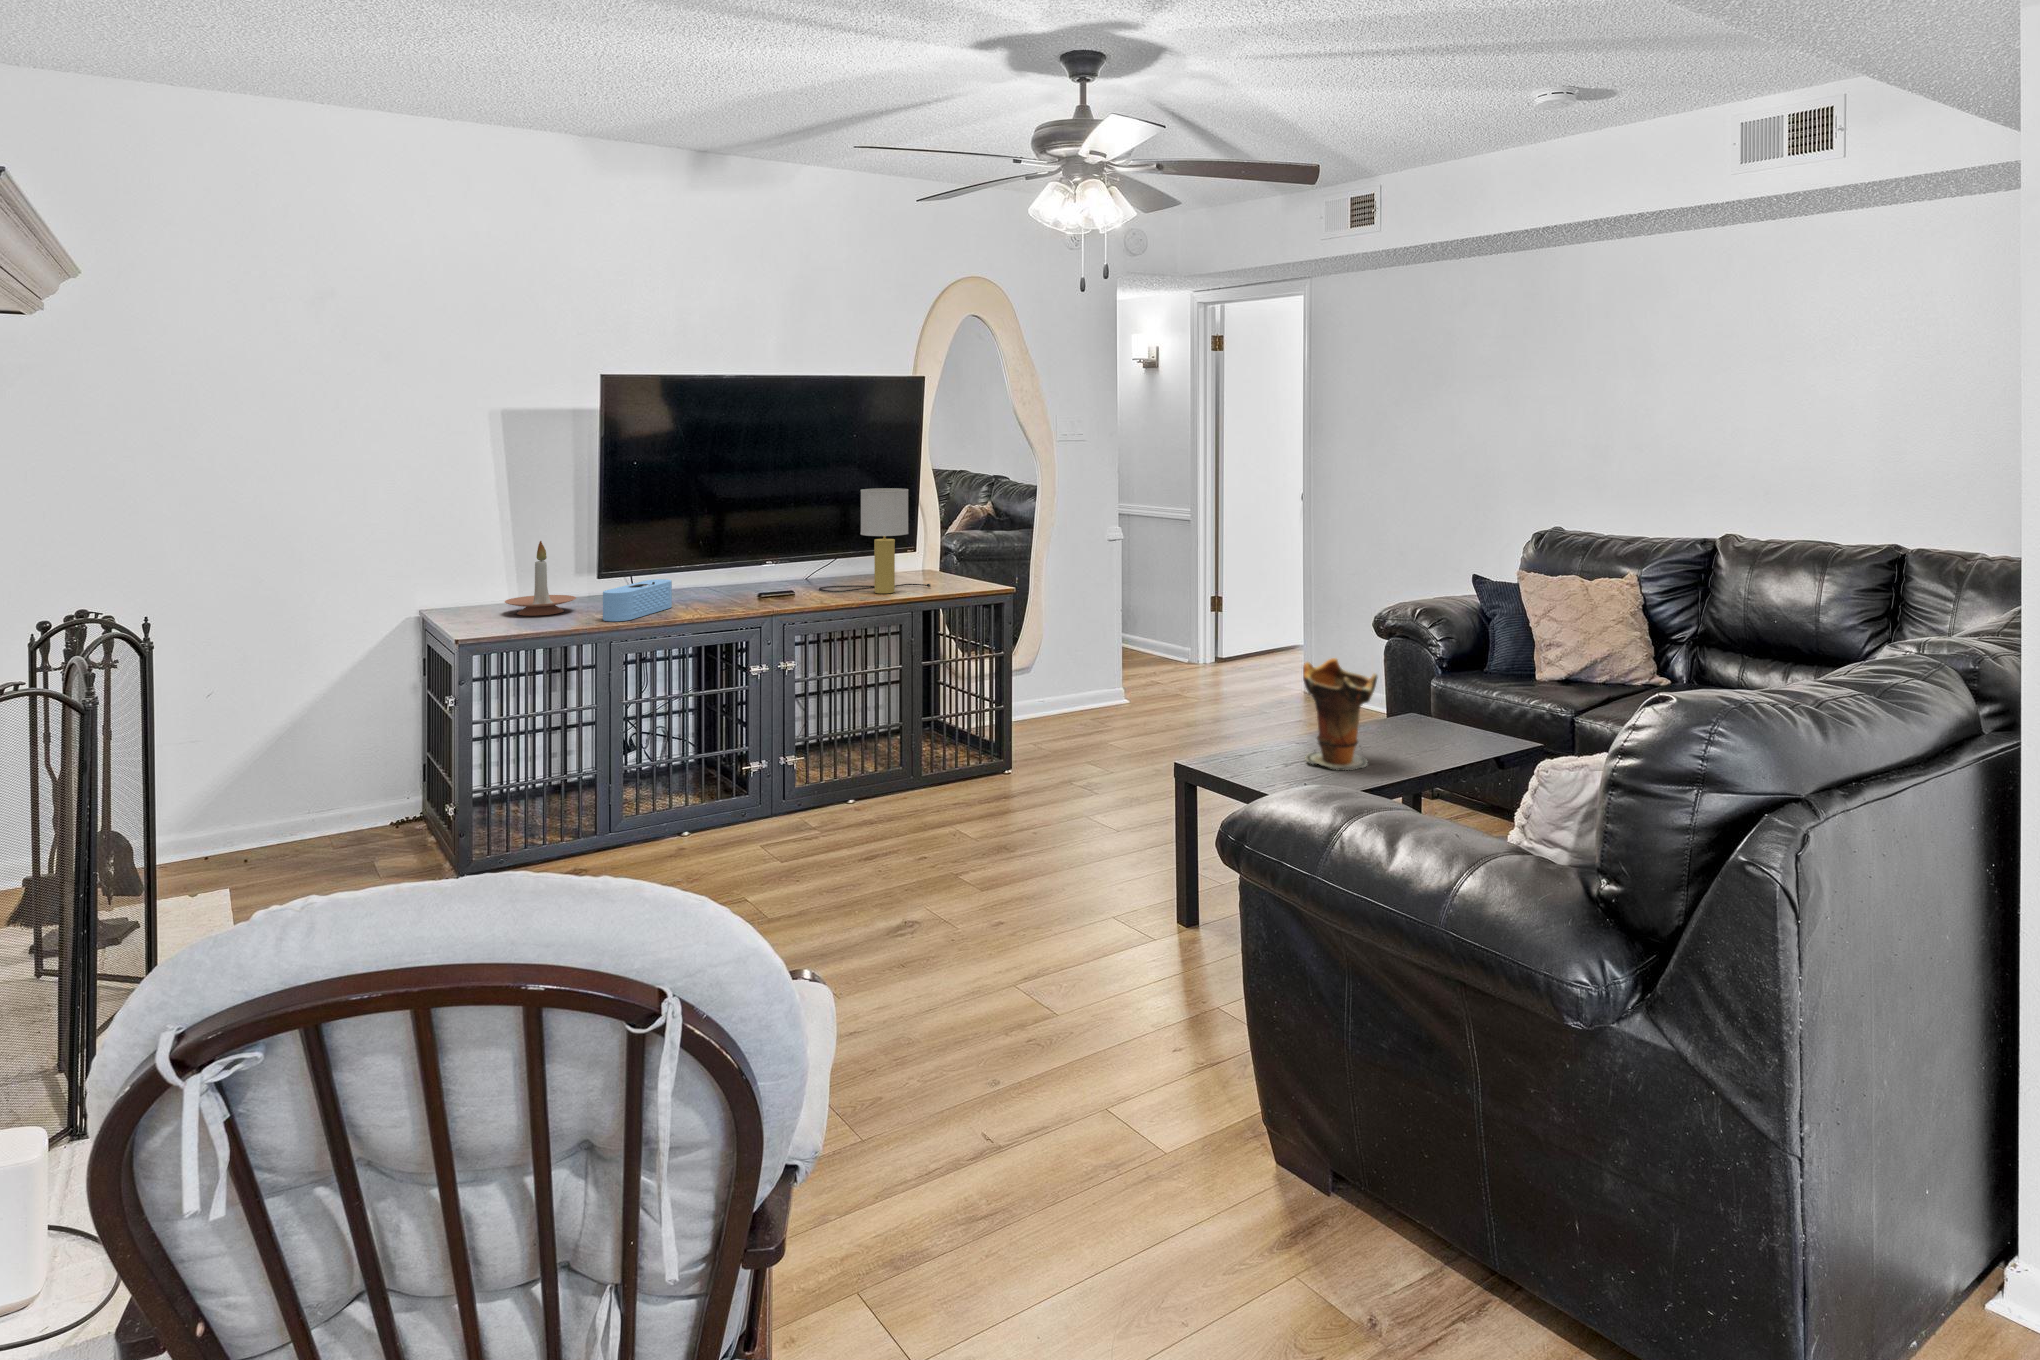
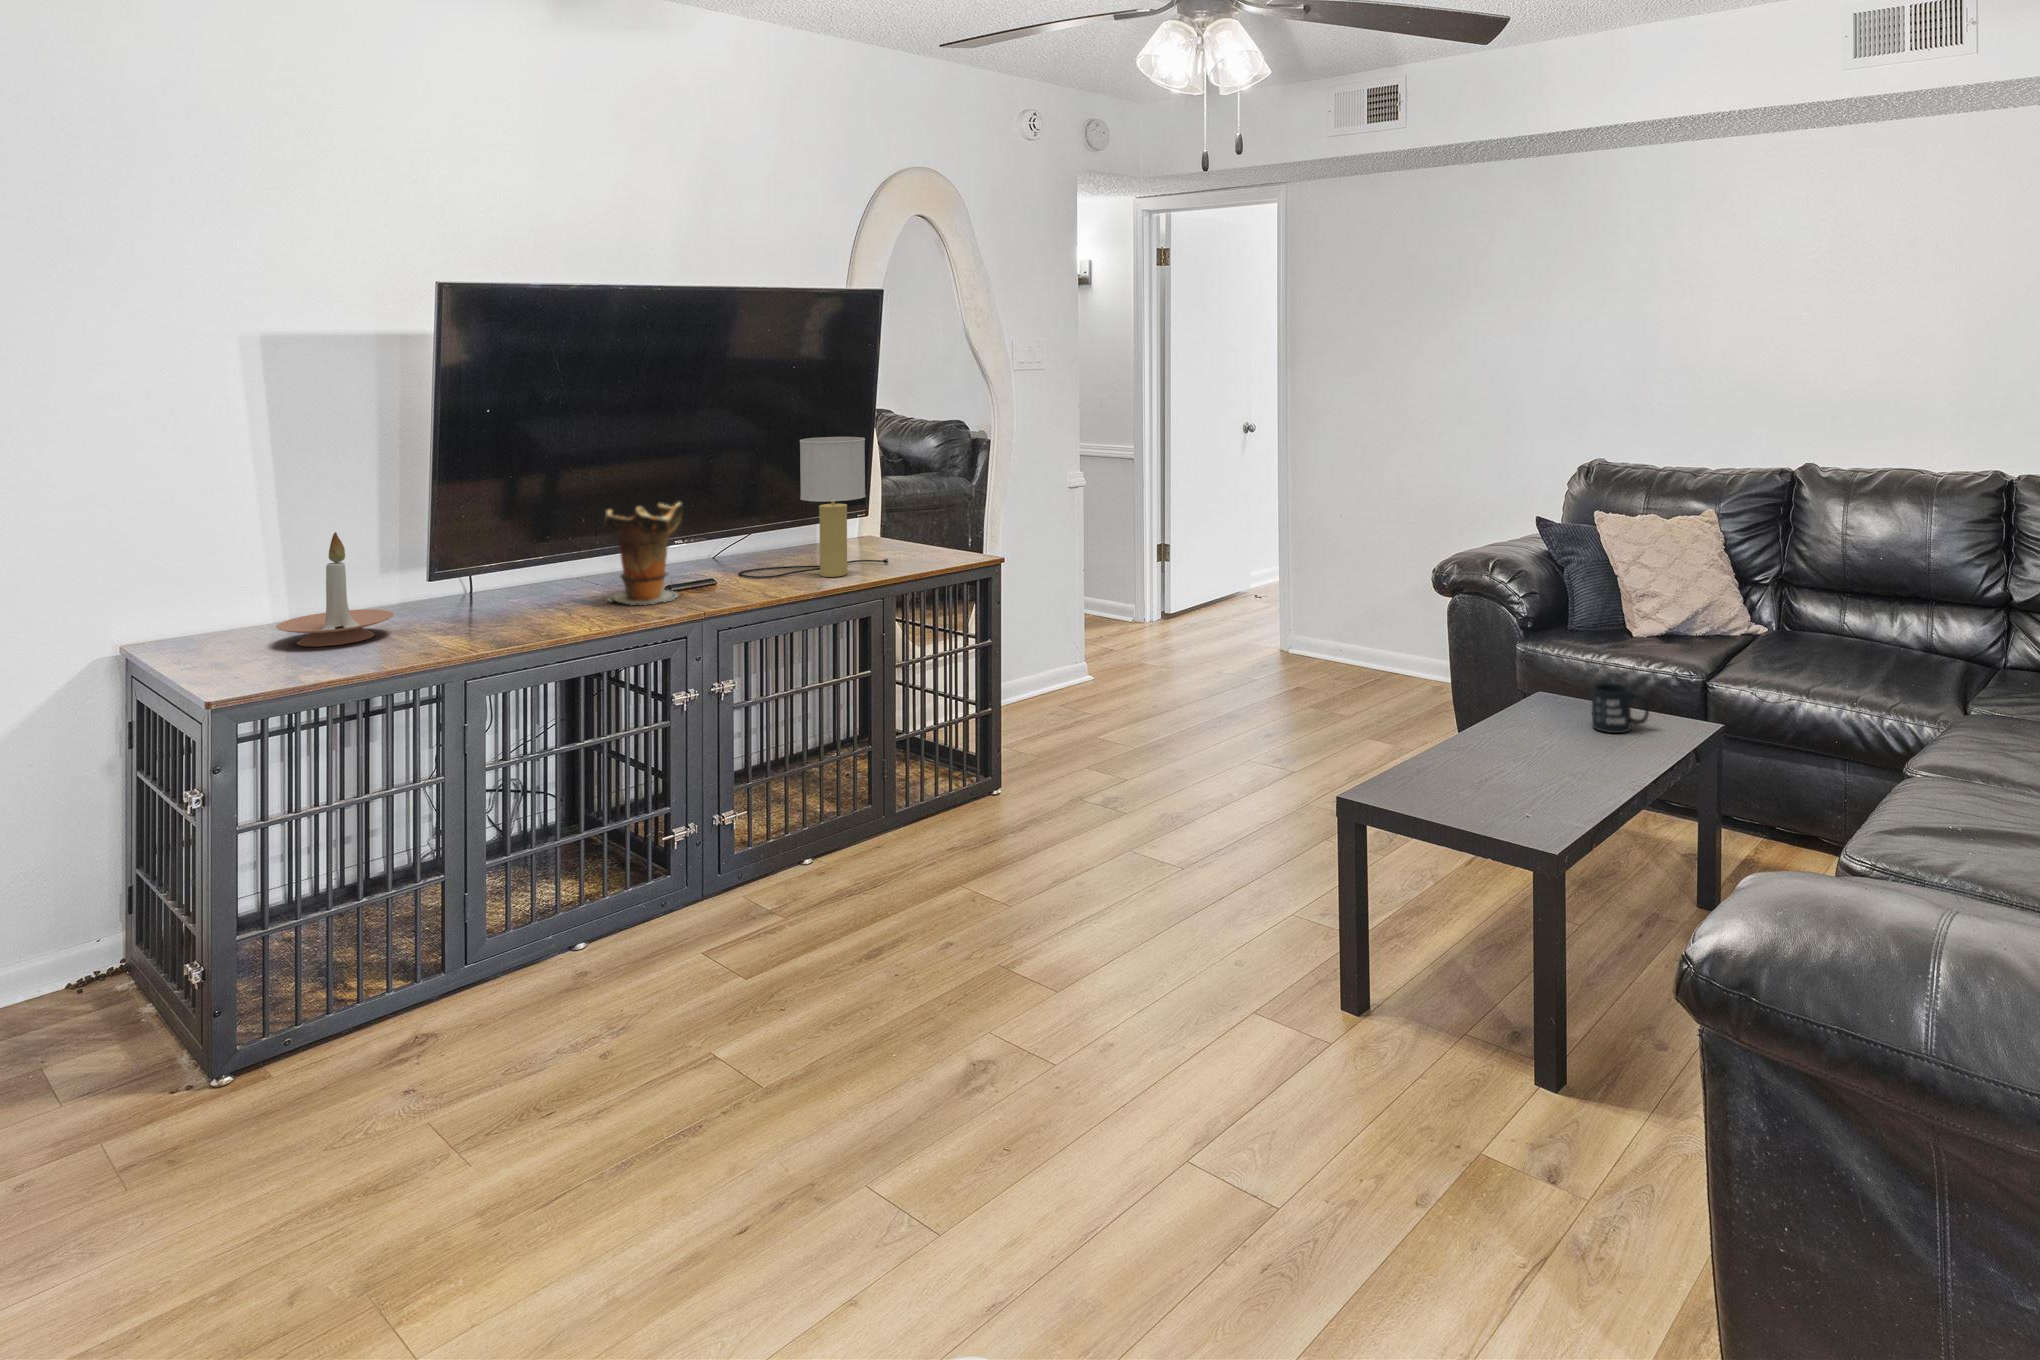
speaker: present [603,579,672,621] -> none [448,577,544,648]
decorative vase: present [1303,658,1378,770] -> present [604,503,683,605]
mug: none [1428,703,1474,744] -> present [1592,683,1649,733]

